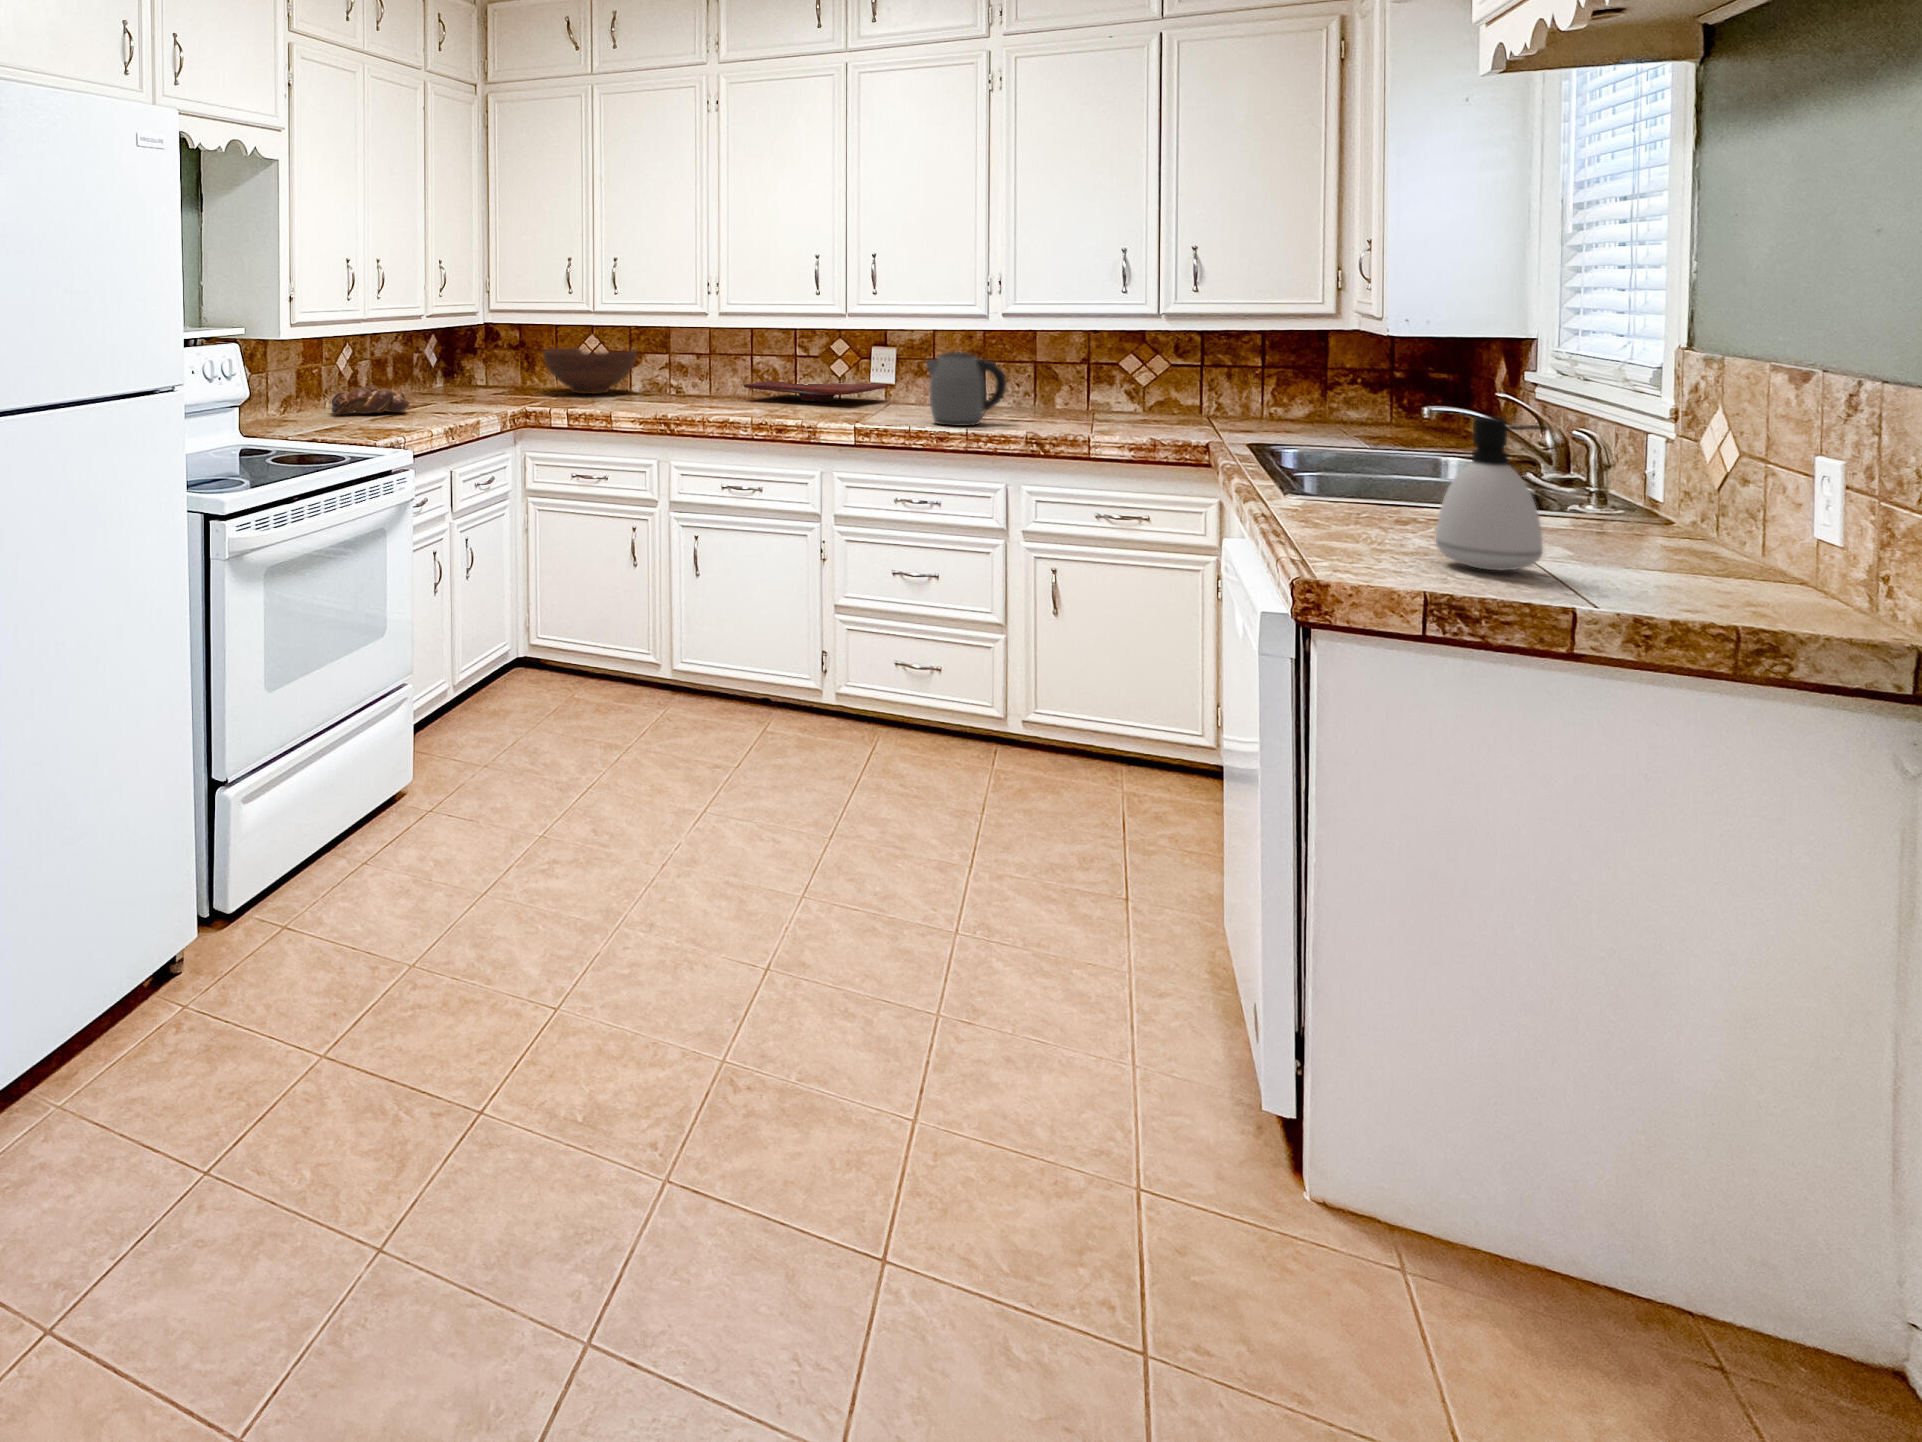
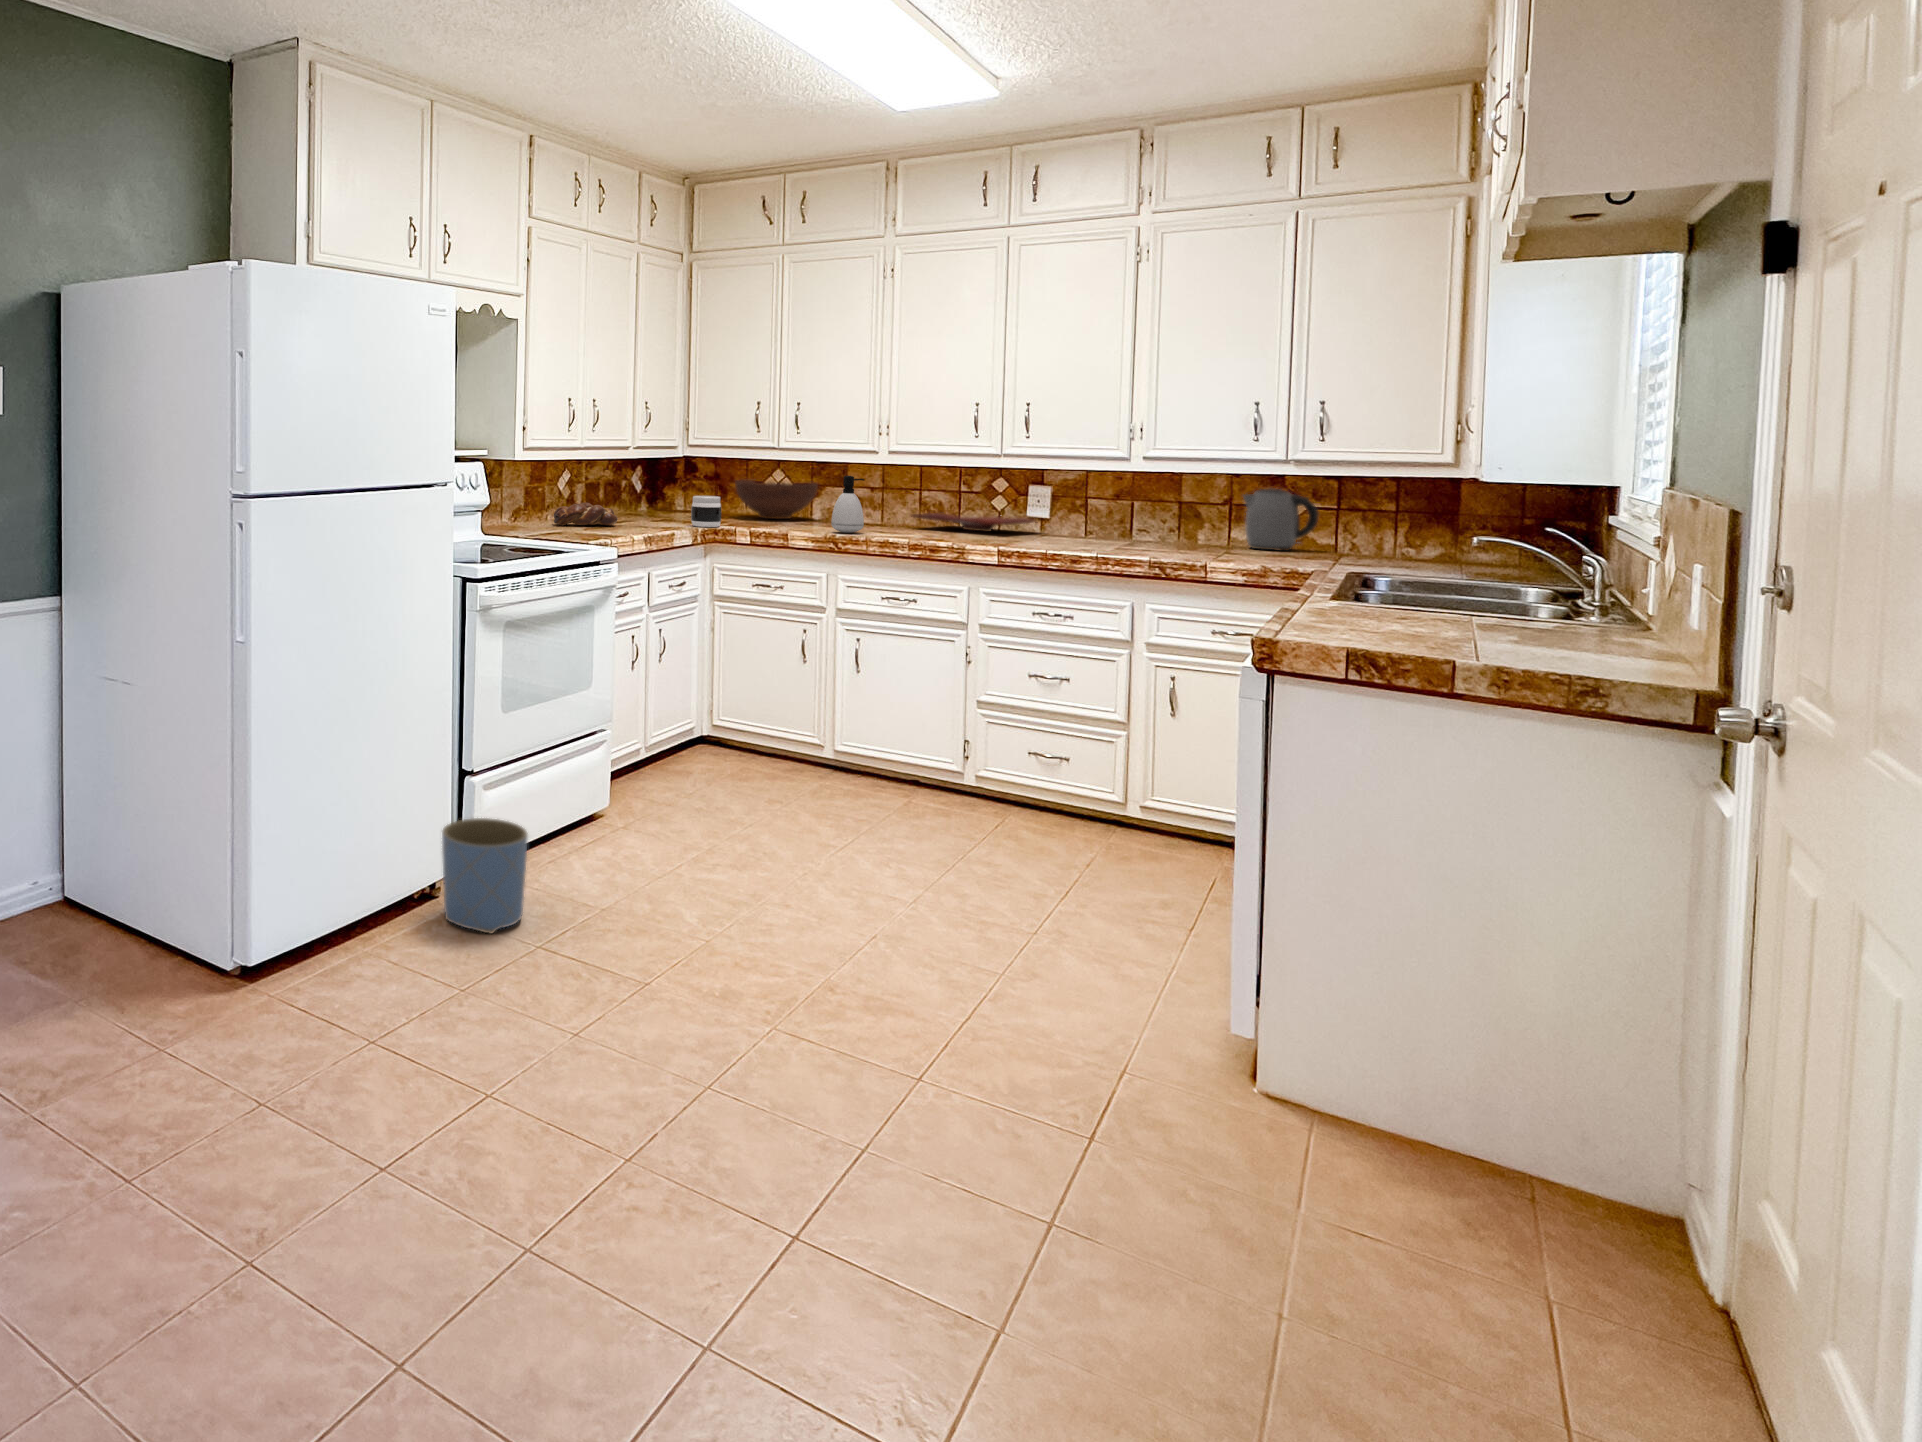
kettle: present [925,352,1006,426] -> present [1243,488,1318,551]
jar: none [496,371,531,409] -> present [691,496,721,527]
soap dispenser: present [1436,416,1549,570] -> present [831,476,865,533]
planter: none [176,853,299,1034] -> present [442,818,528,933]

